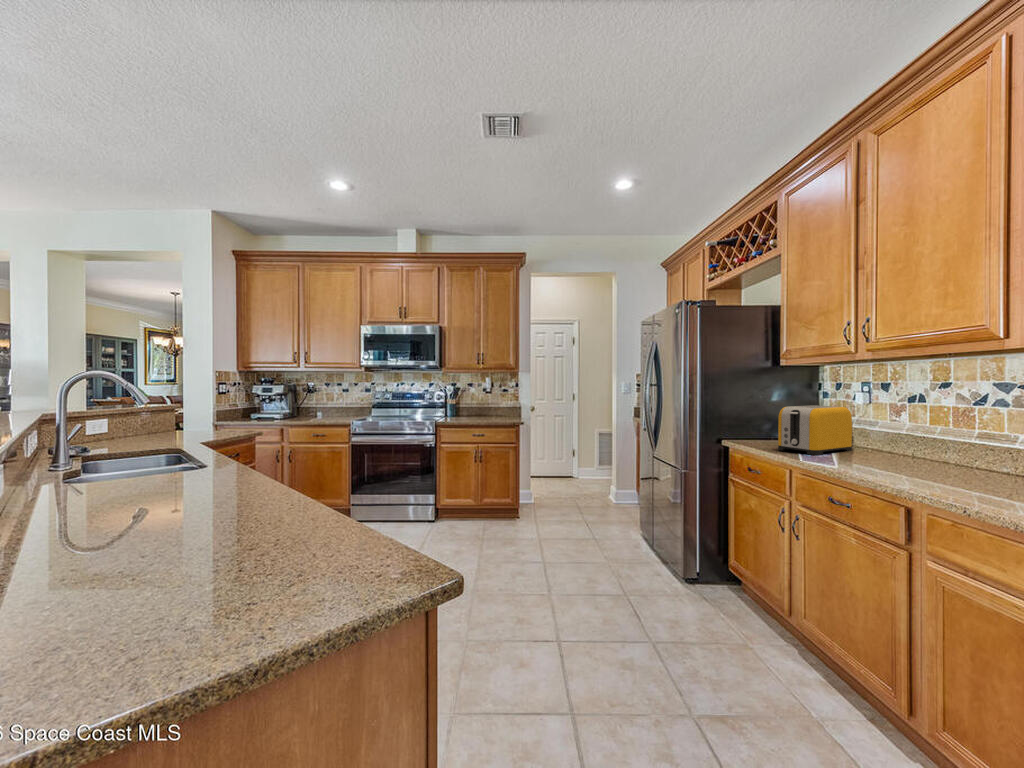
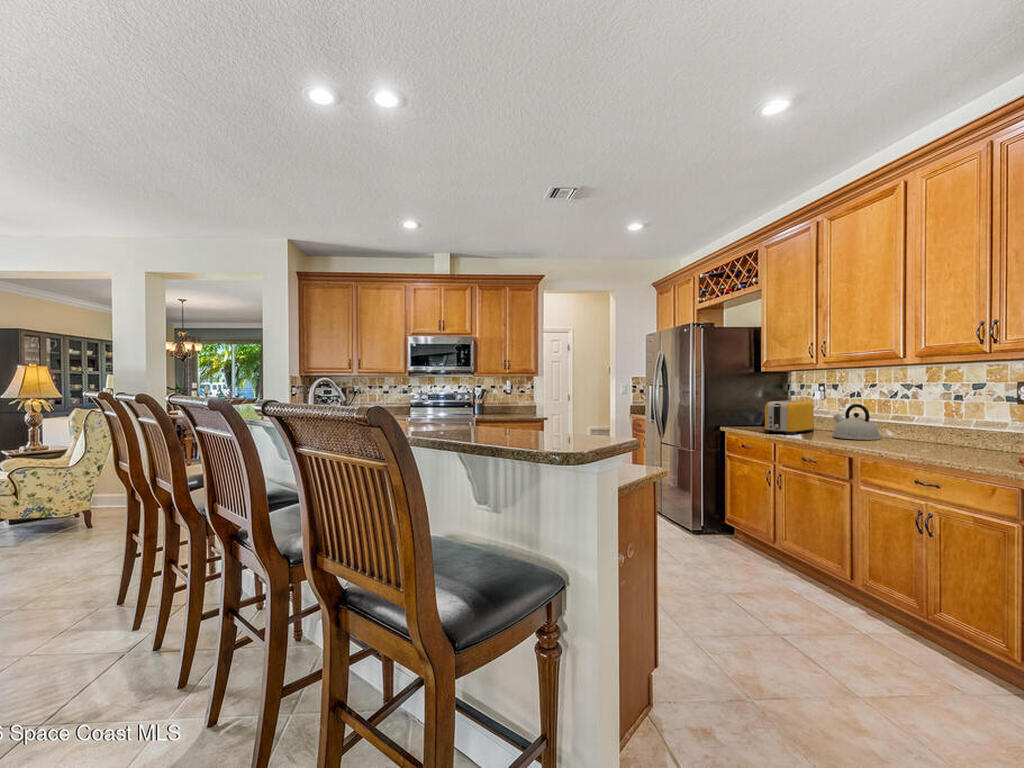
kettle: none [878,413,958,470] -> present [833,404,881,440]

